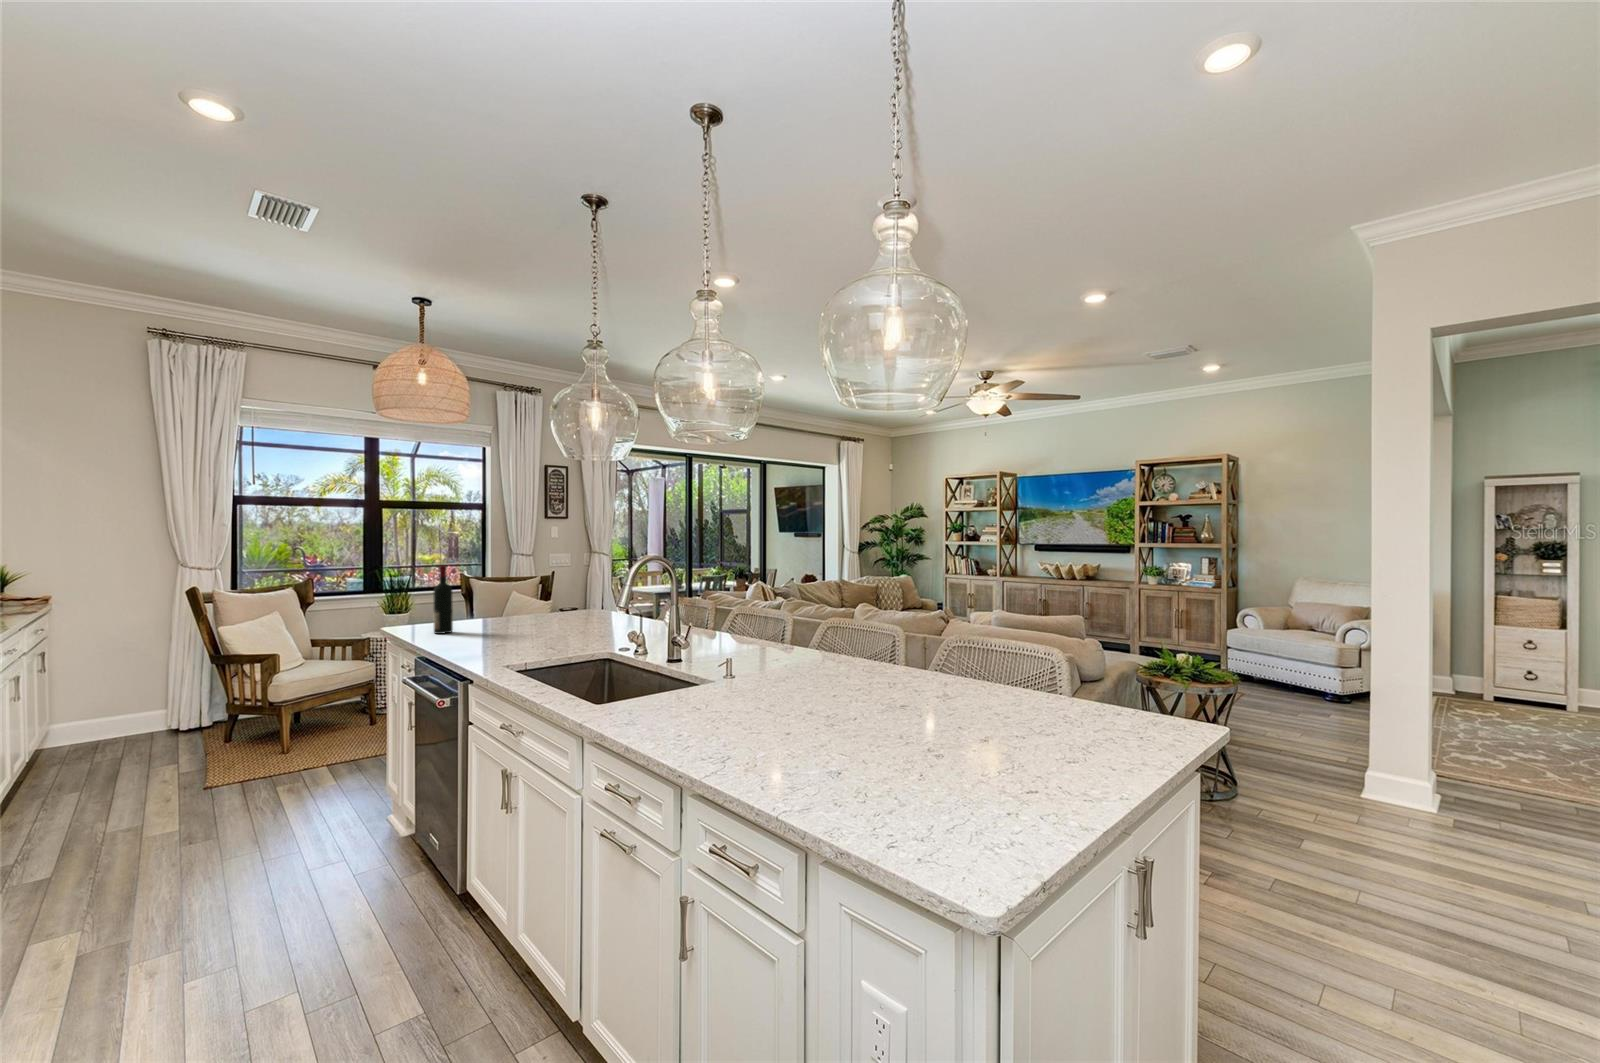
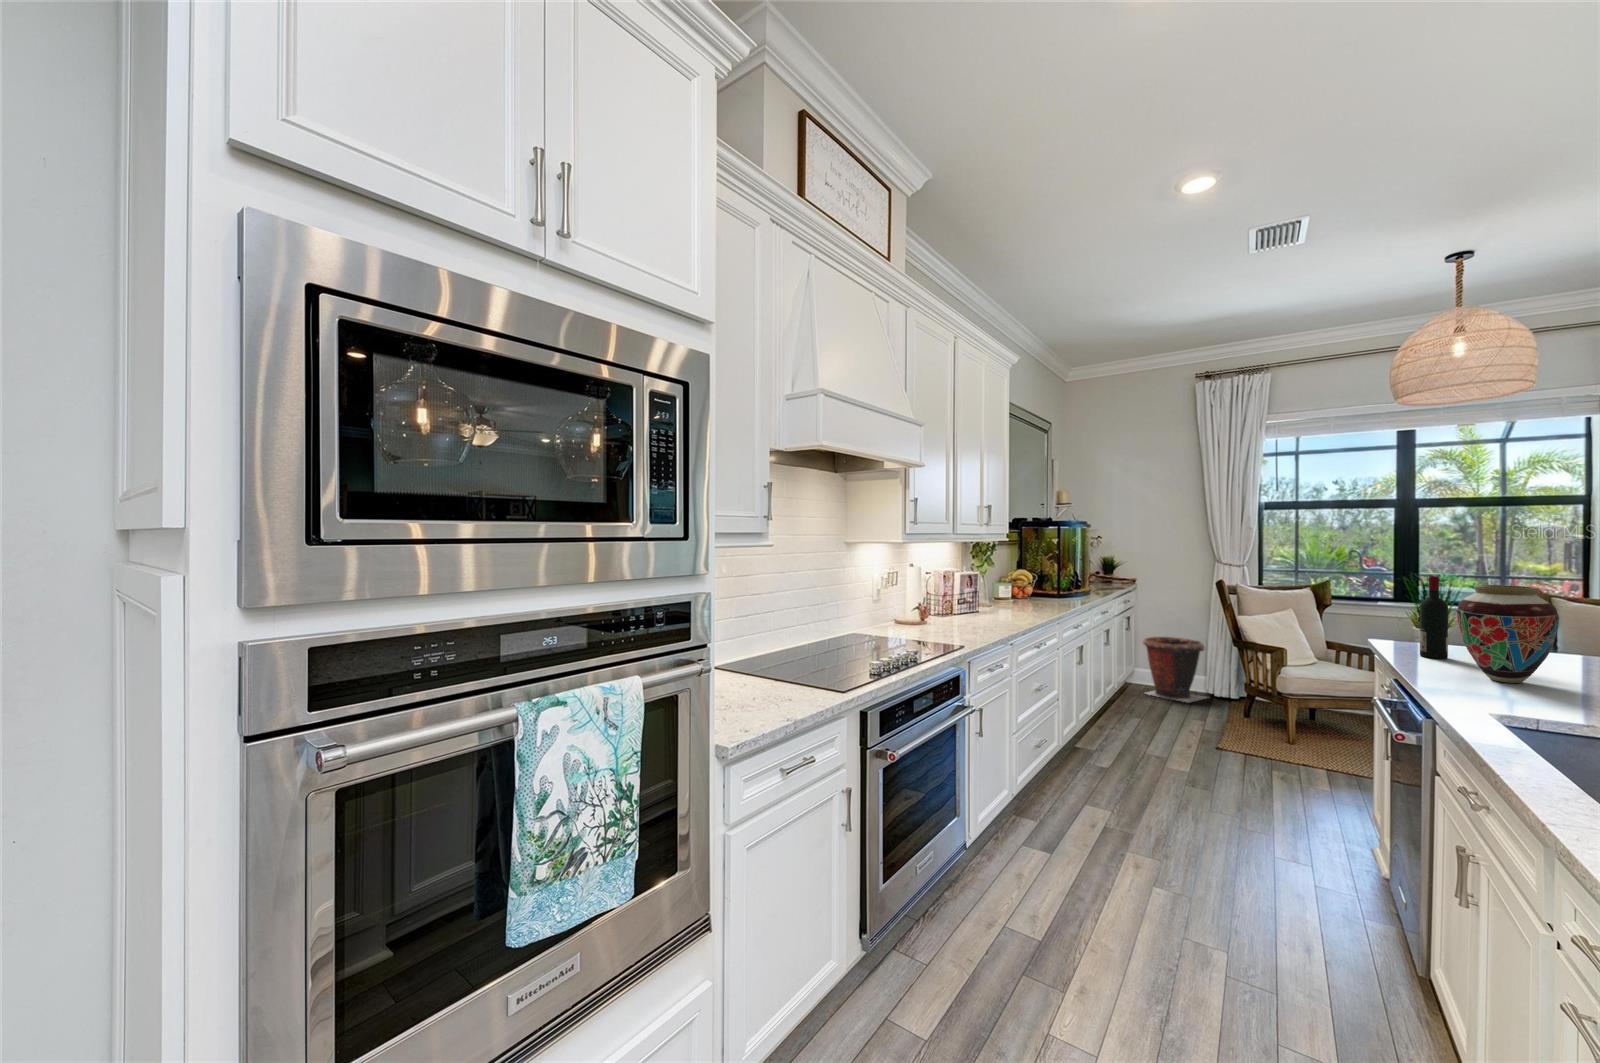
vase: none [467,569,523,642] -> present [1457,585,1559,683]
trash can: none [66,665,174,756] -> present [1143,637,1207,703]

